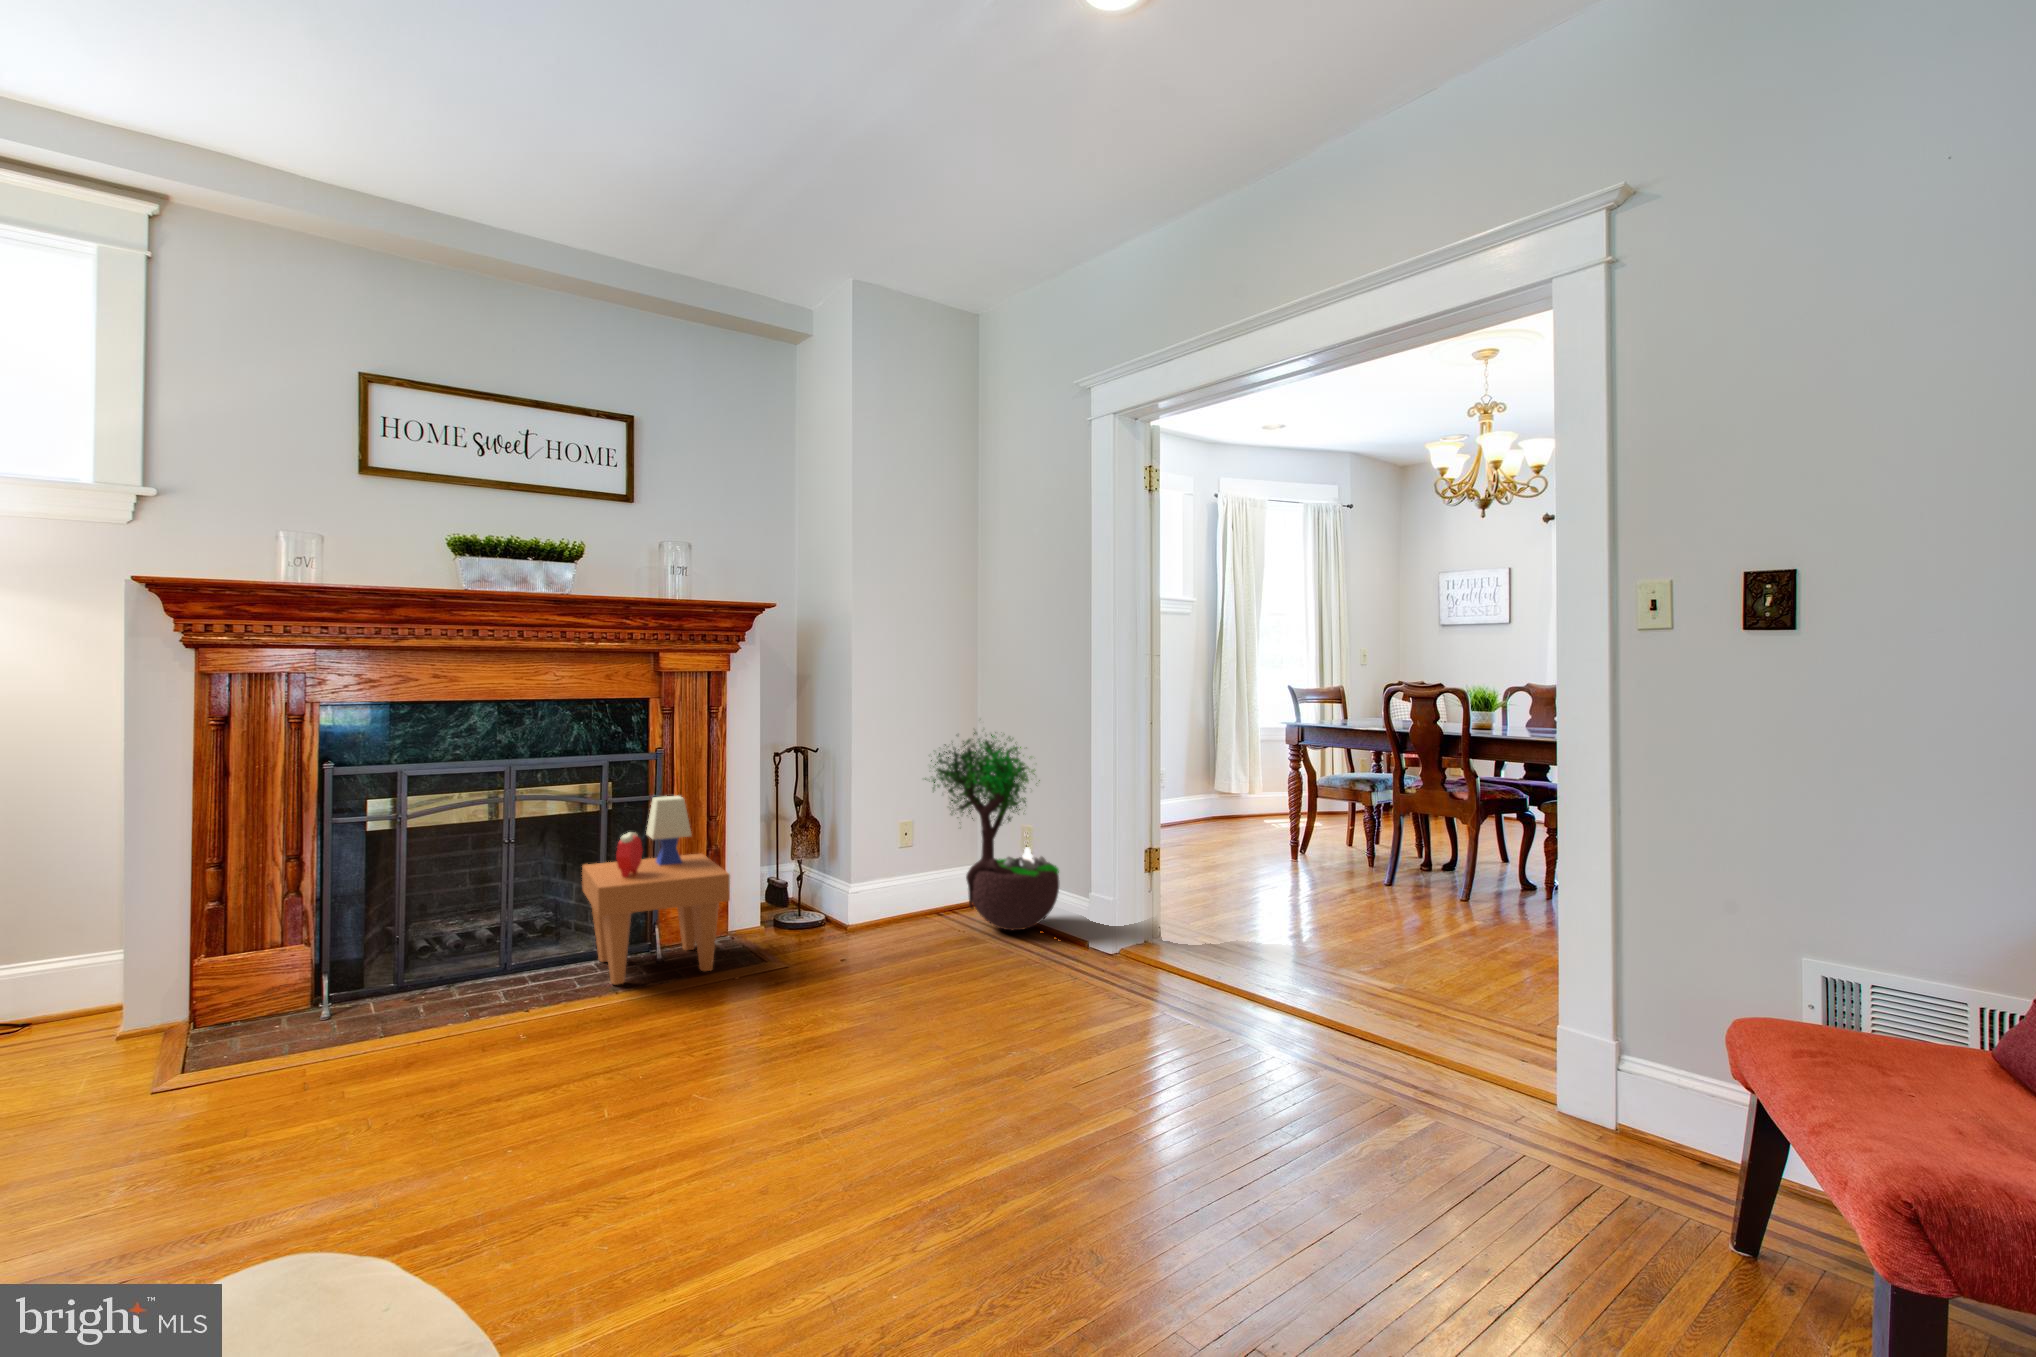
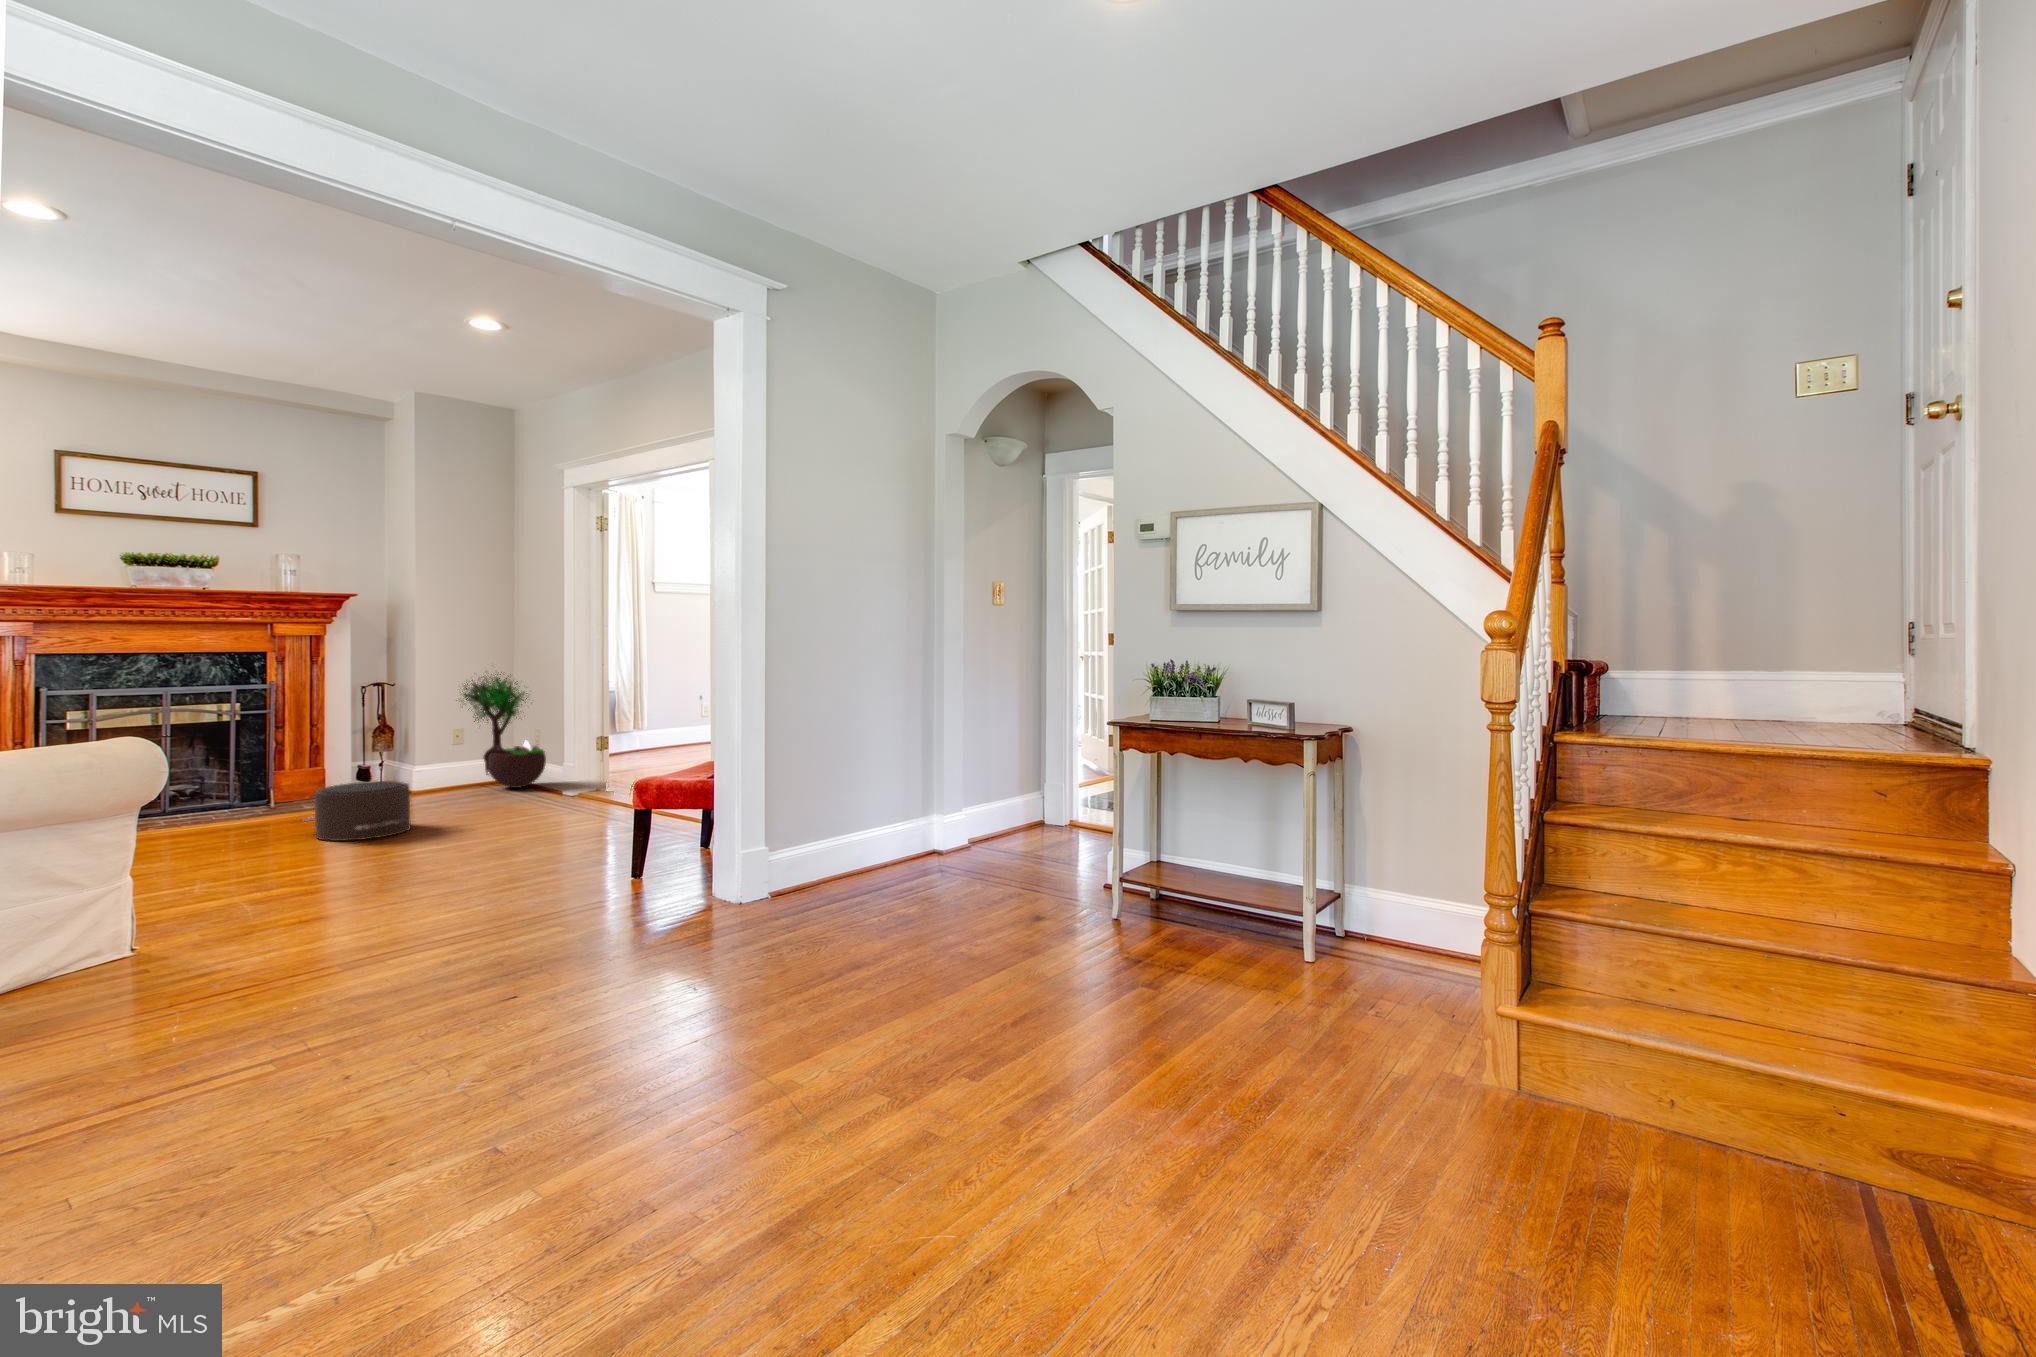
side table: present [582,796,730,985] -> none [220,710,318,815]
pouf: none [729,952,927,1095] -> present [305,781,410,841]

